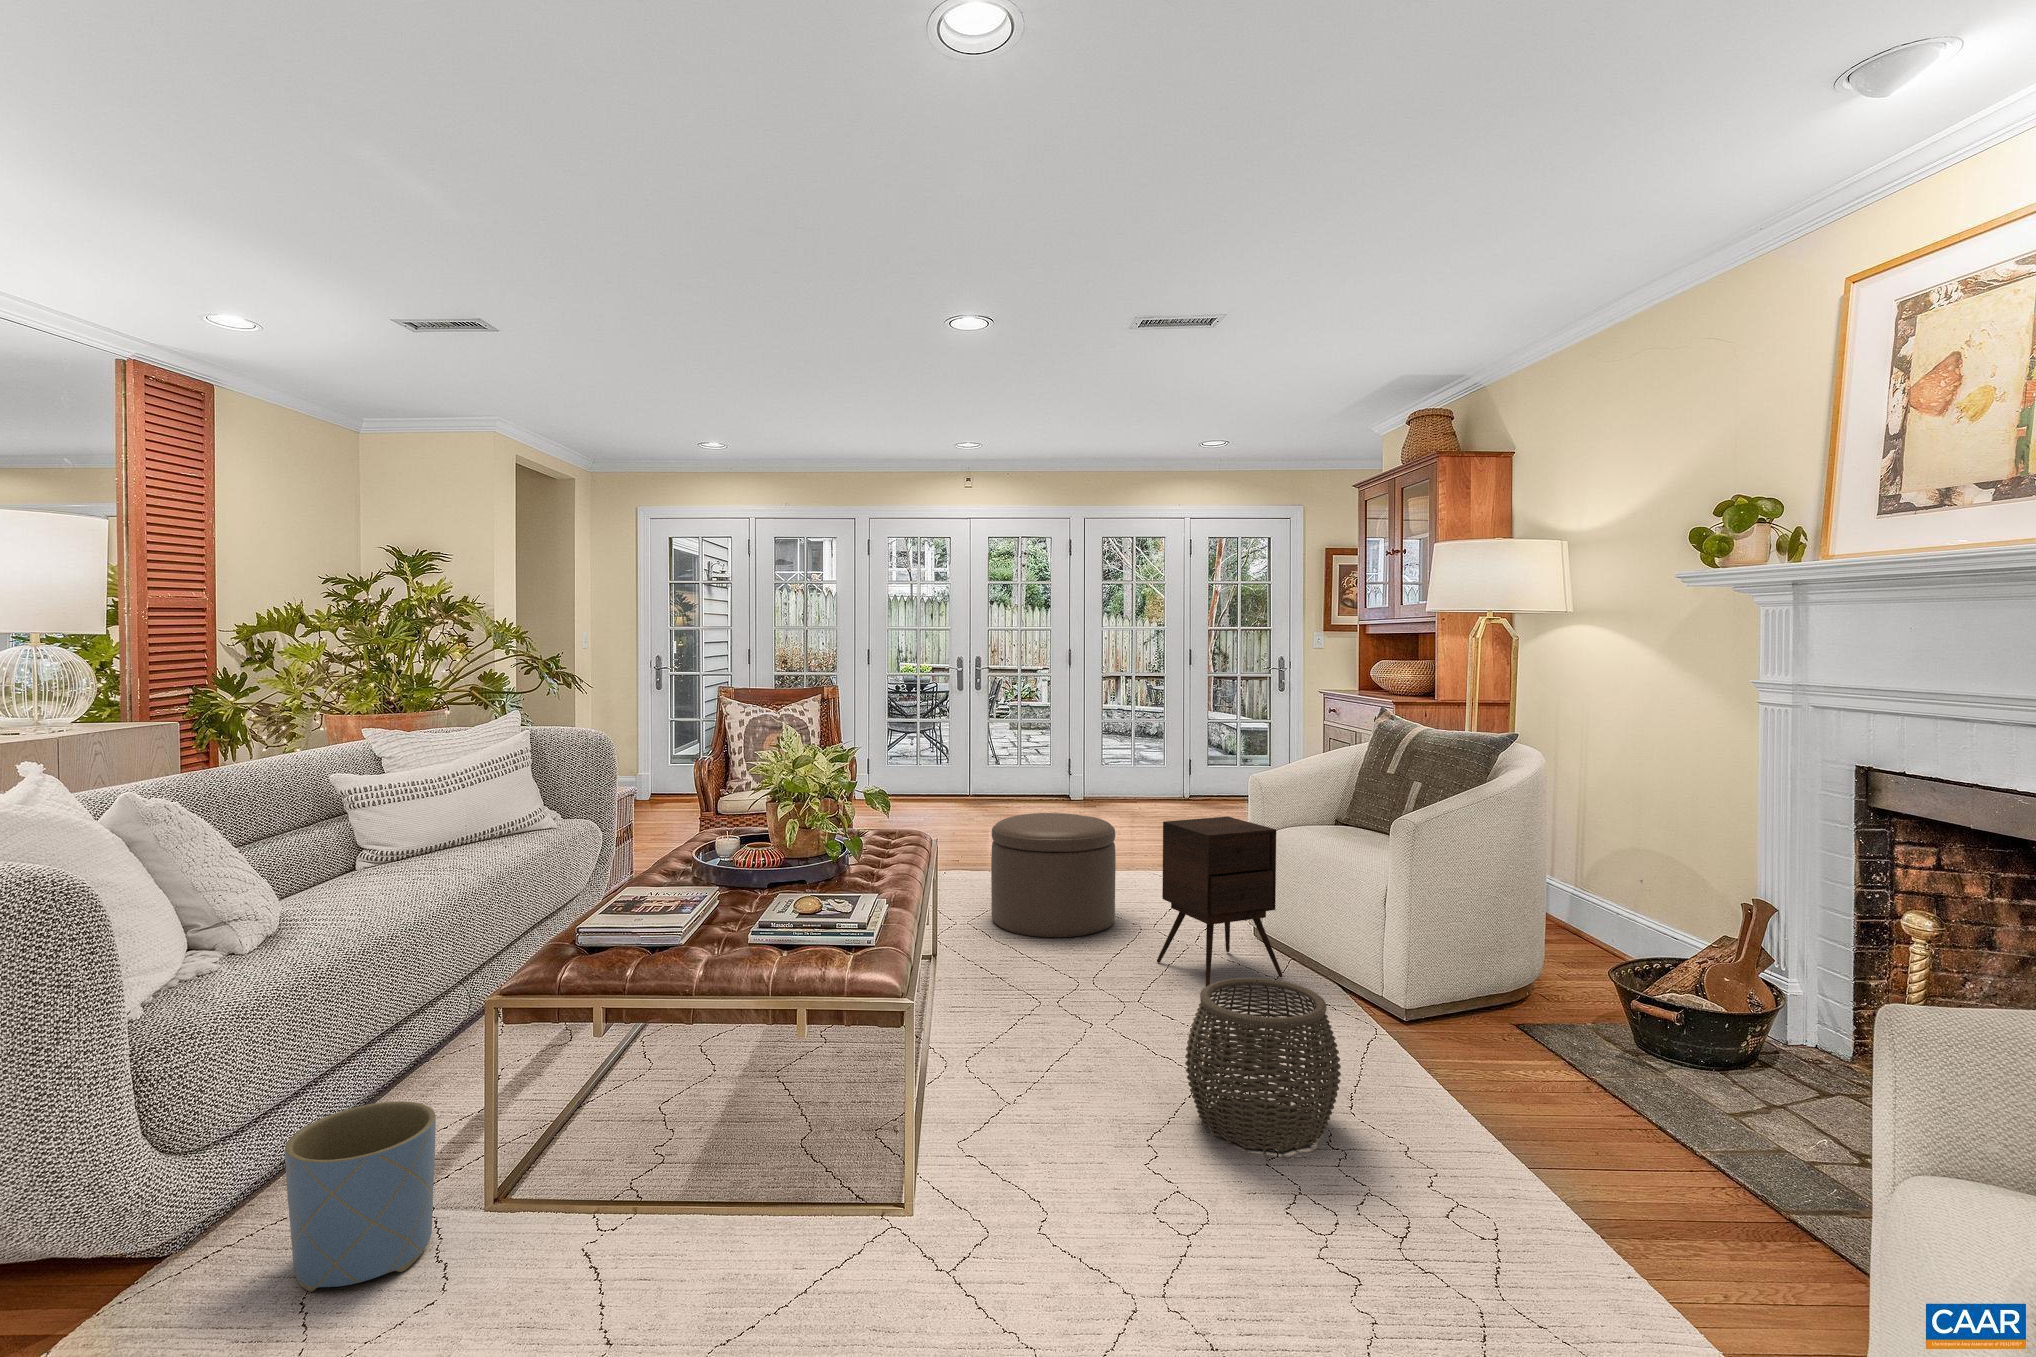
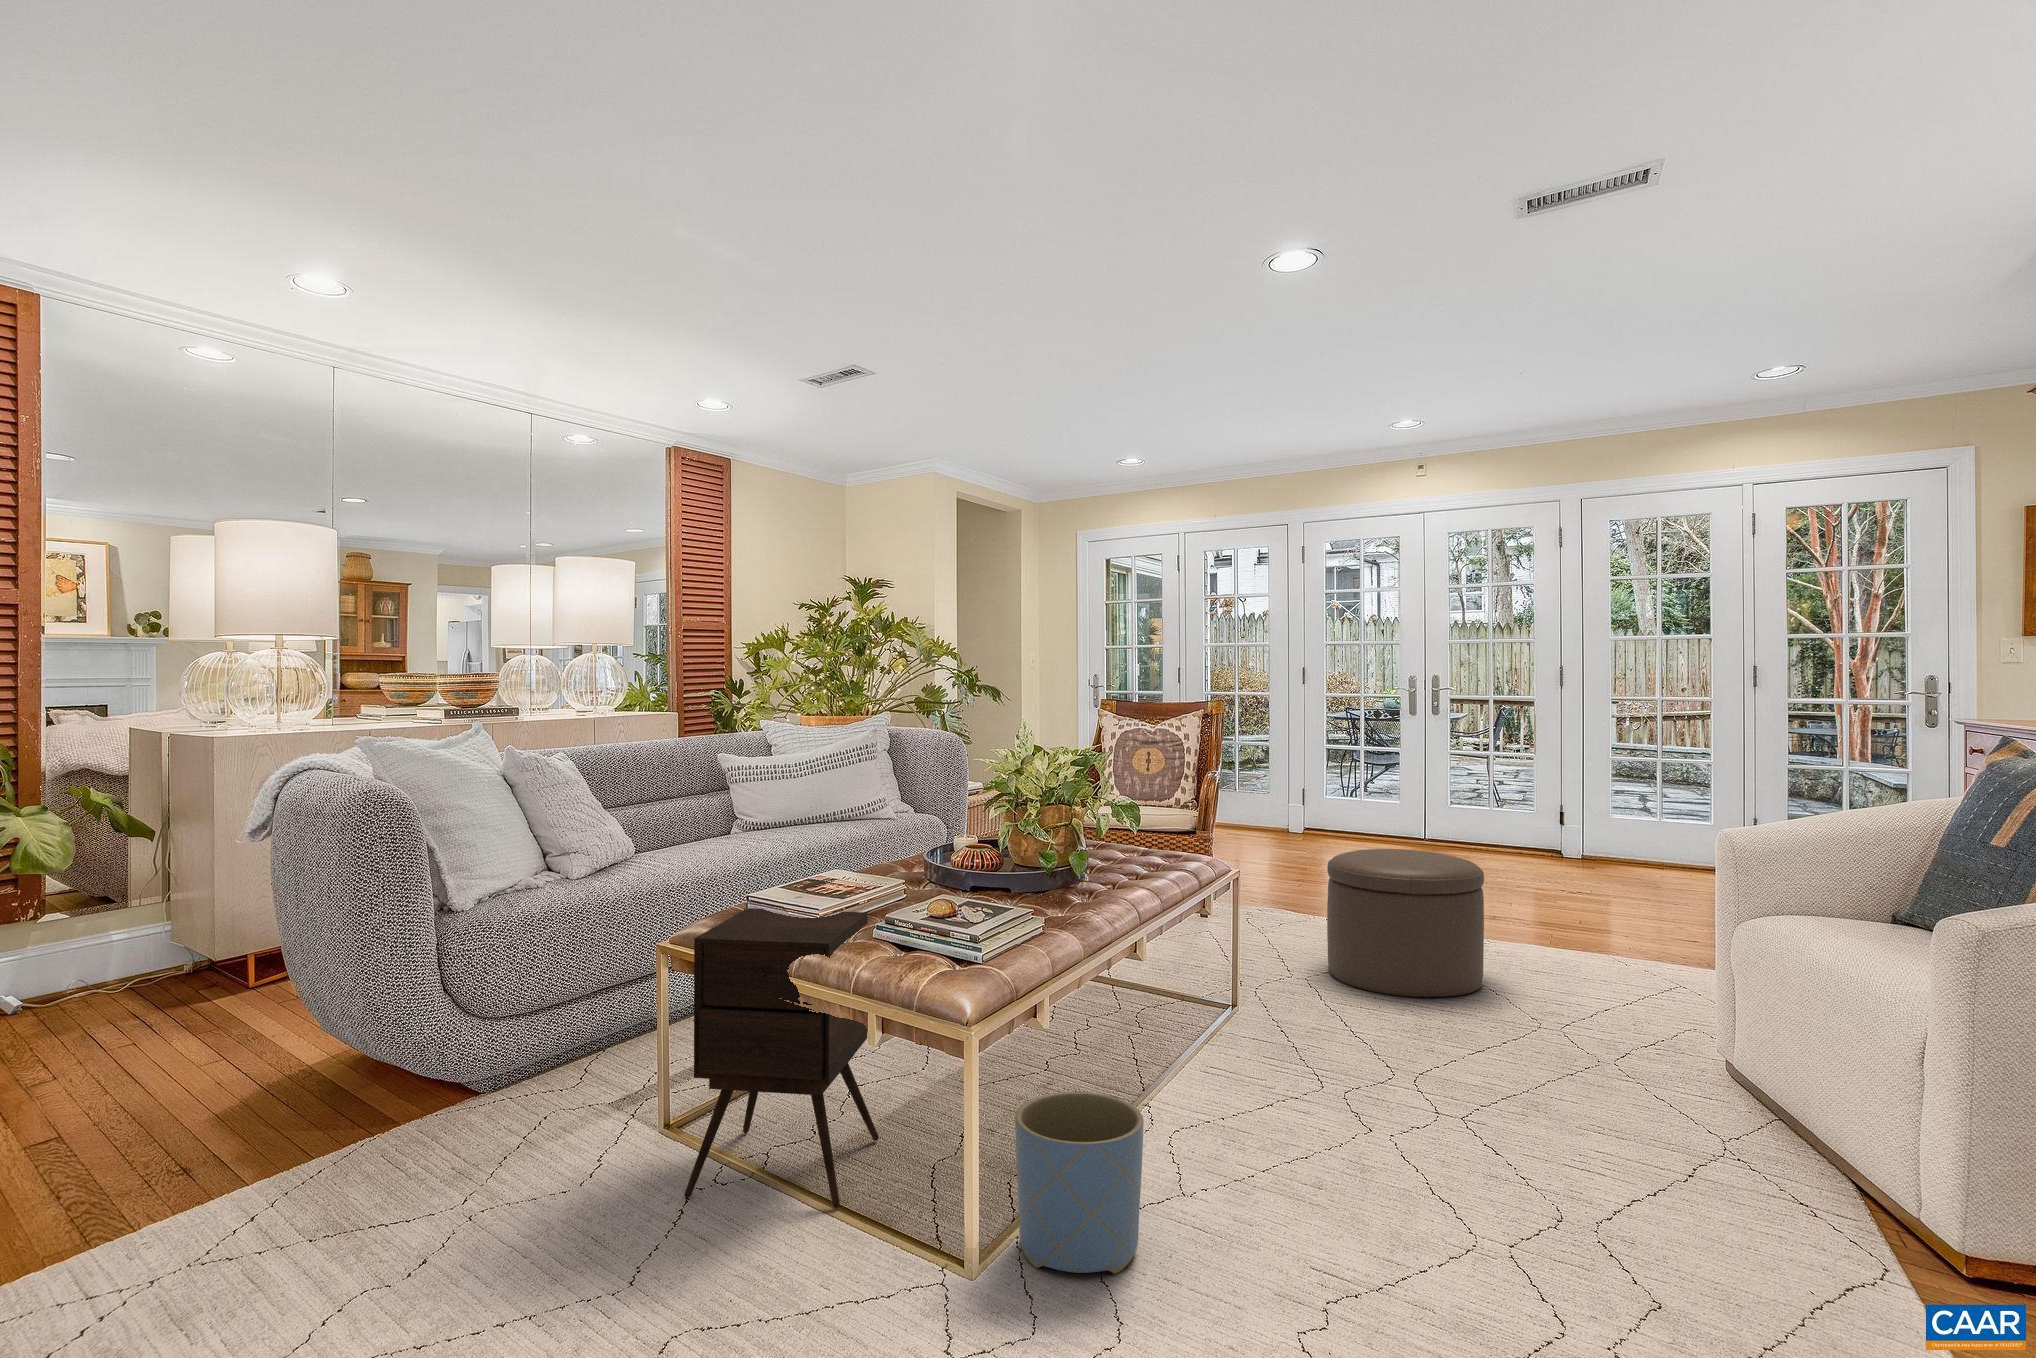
side table: present [1157,816,1283,987] -> present [684,908,879,1208]
woven basket: present [1185,978,1341,1152] -> none [1340,1045,1549,1272]
planter: present [285,1101,436,1292] -> present [1015,1092,1144,1274]

